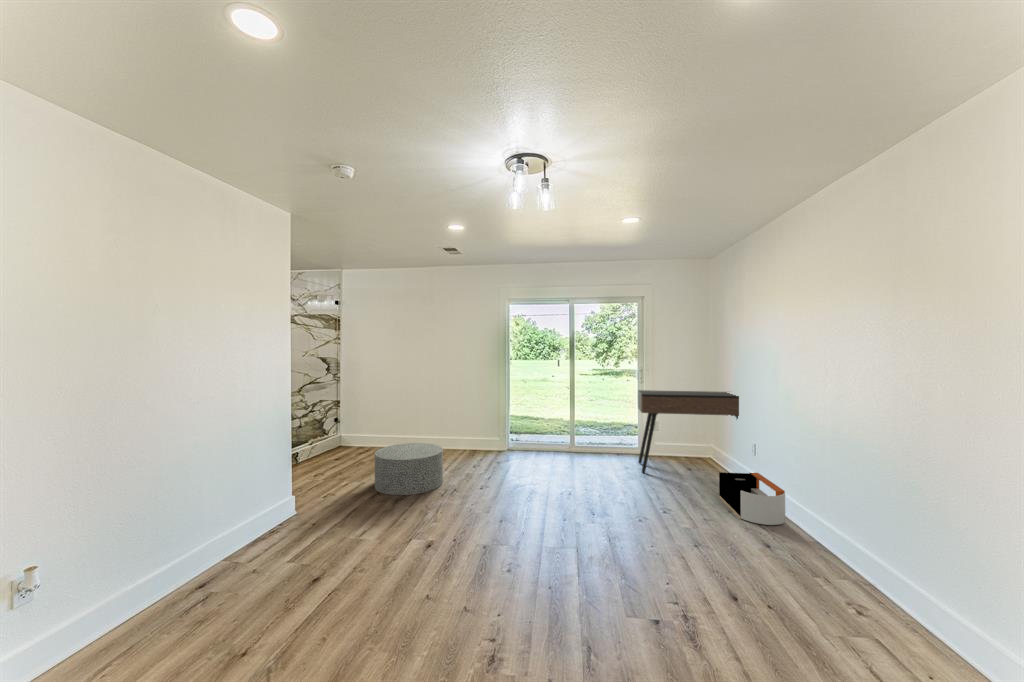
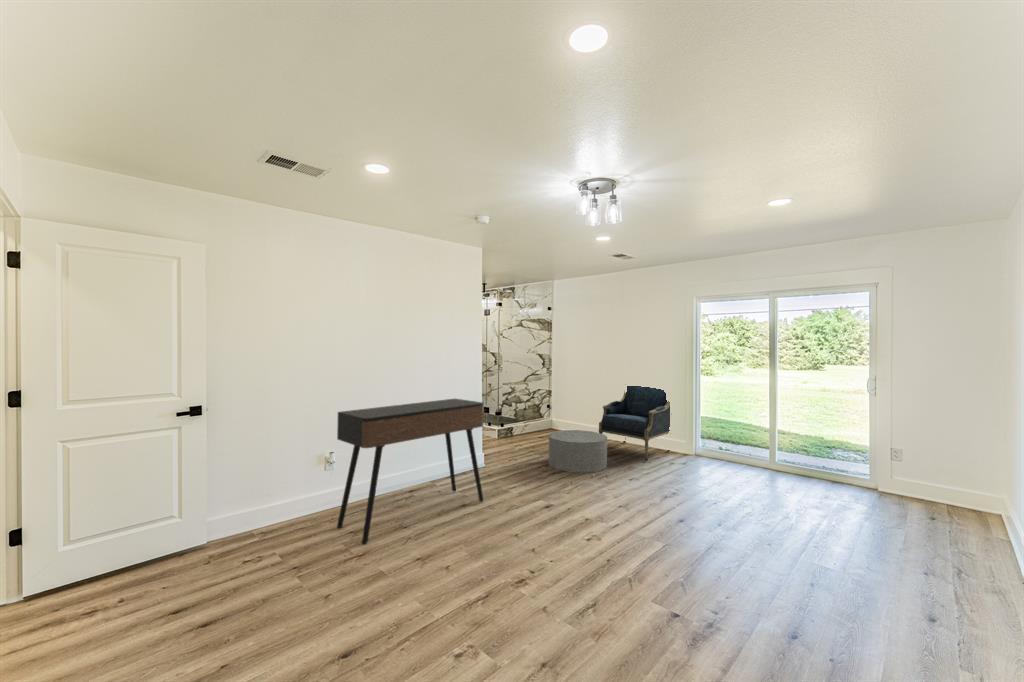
armchair: none [416,384,485,464] -> present [599,386,672,460]
console table: present [638,390,739,473] -> present [337,399,483,544]
storage bin: present [719,472,785,525] -> none [931,520,1016,605]

